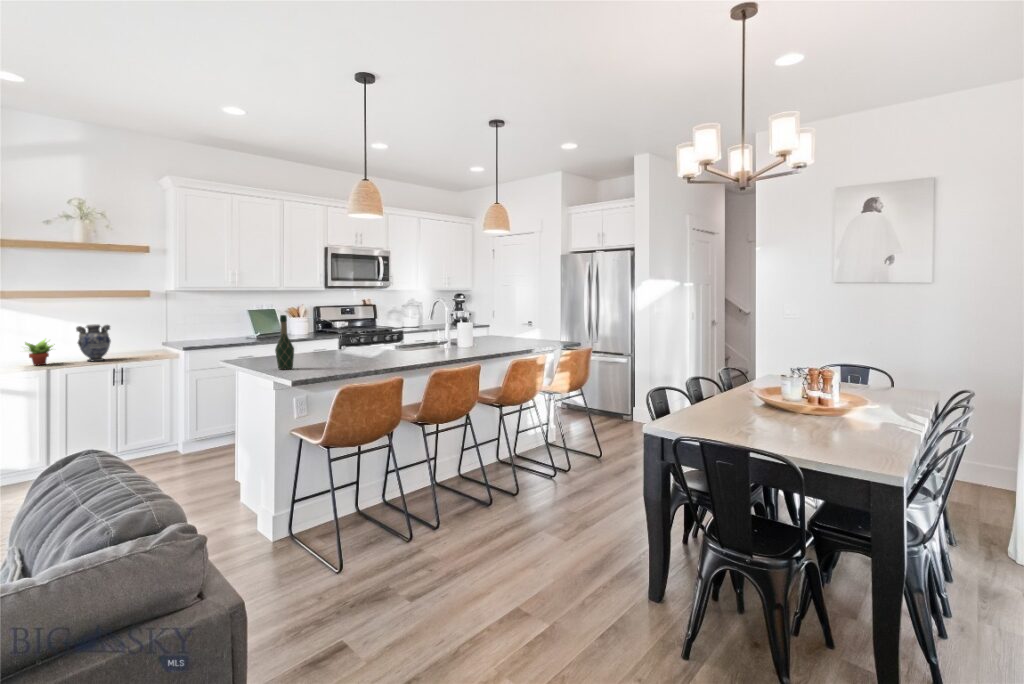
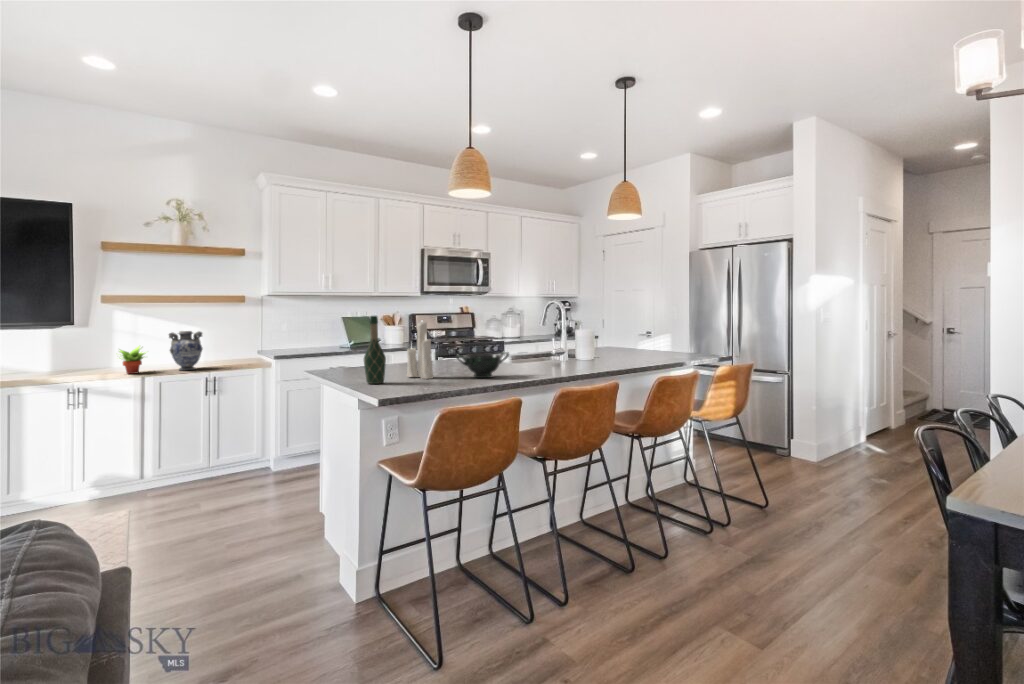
candle: none [311,311,334,365] -> present [407,322,433,379]
bowl: none [352,342,396,364] -> present [456,352,509,378]

